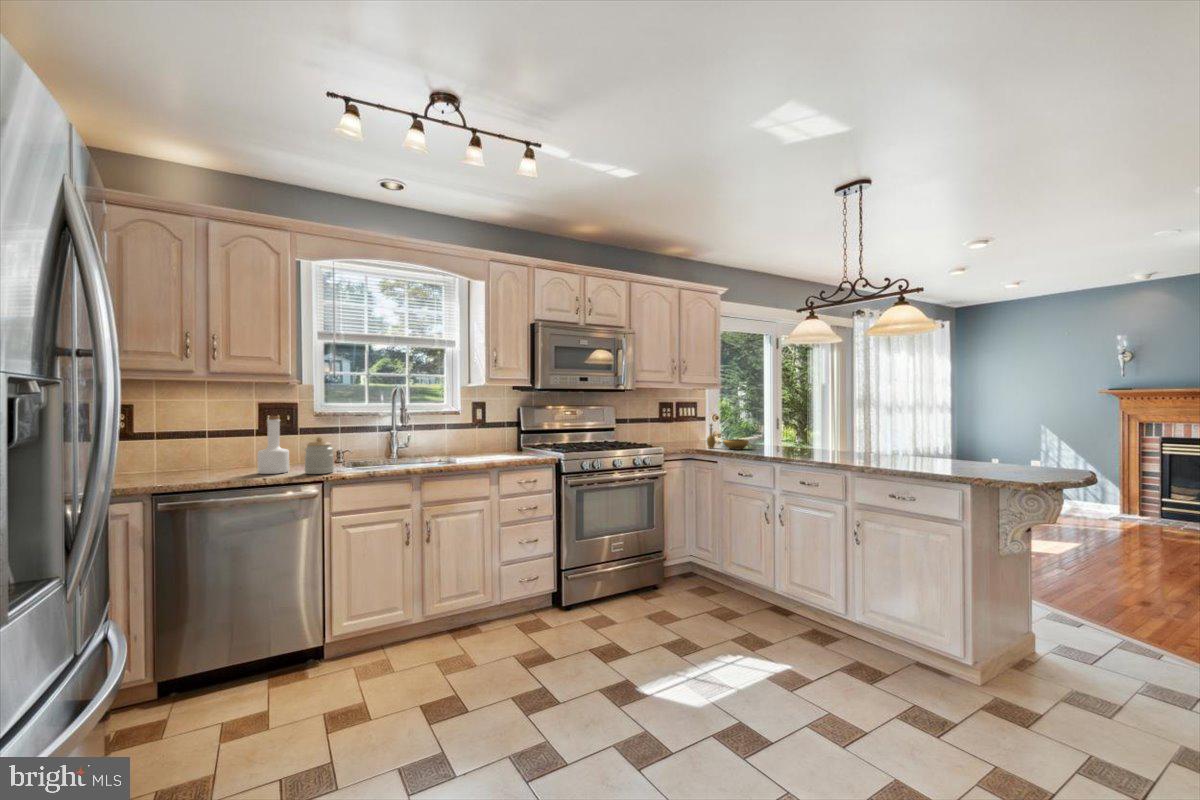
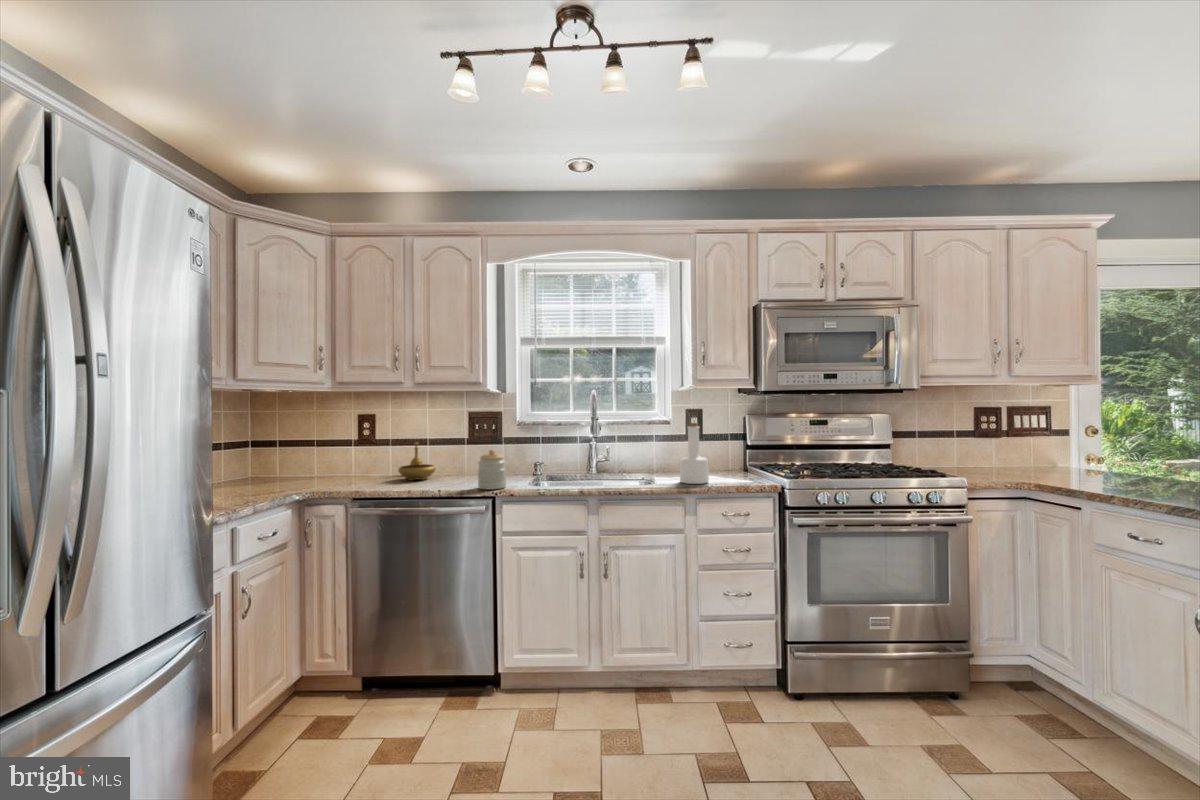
bottle: present [258,416,289,474] -> present [680,423,709,484]
decorative bowl: present [707,424,749,450] -> present [398,442,436,480]

